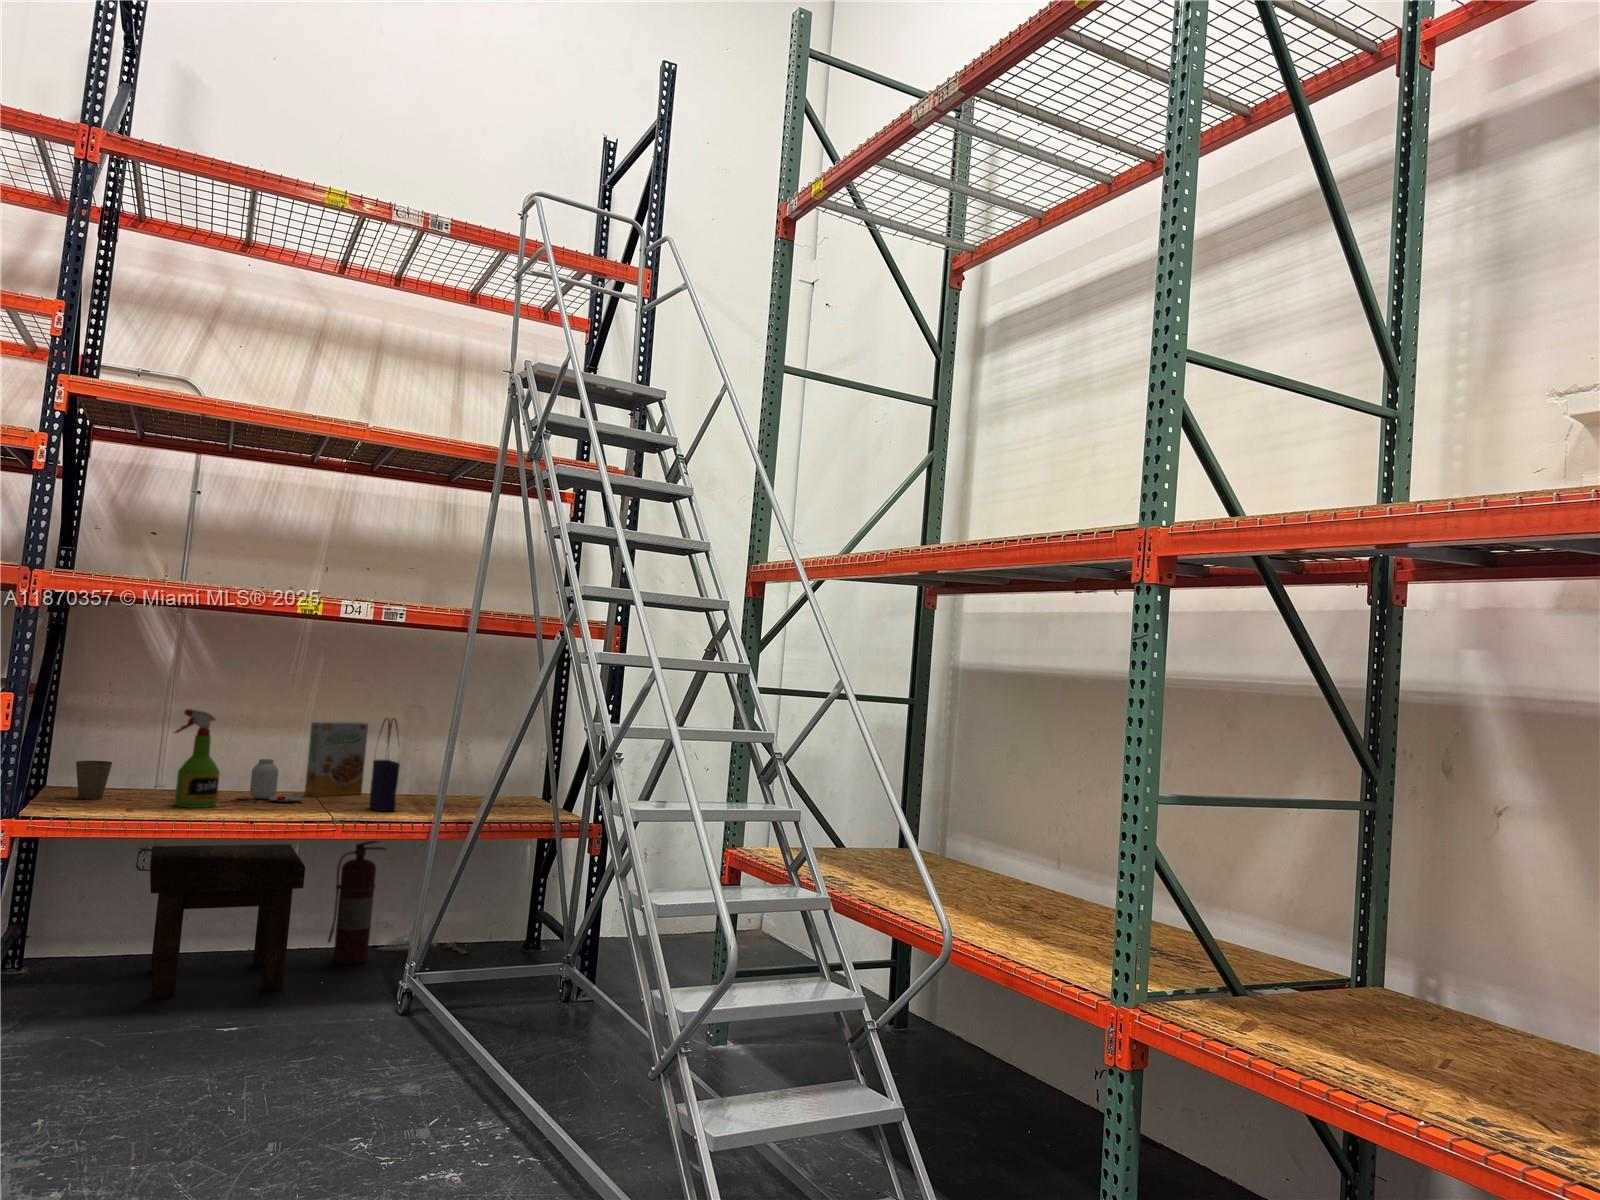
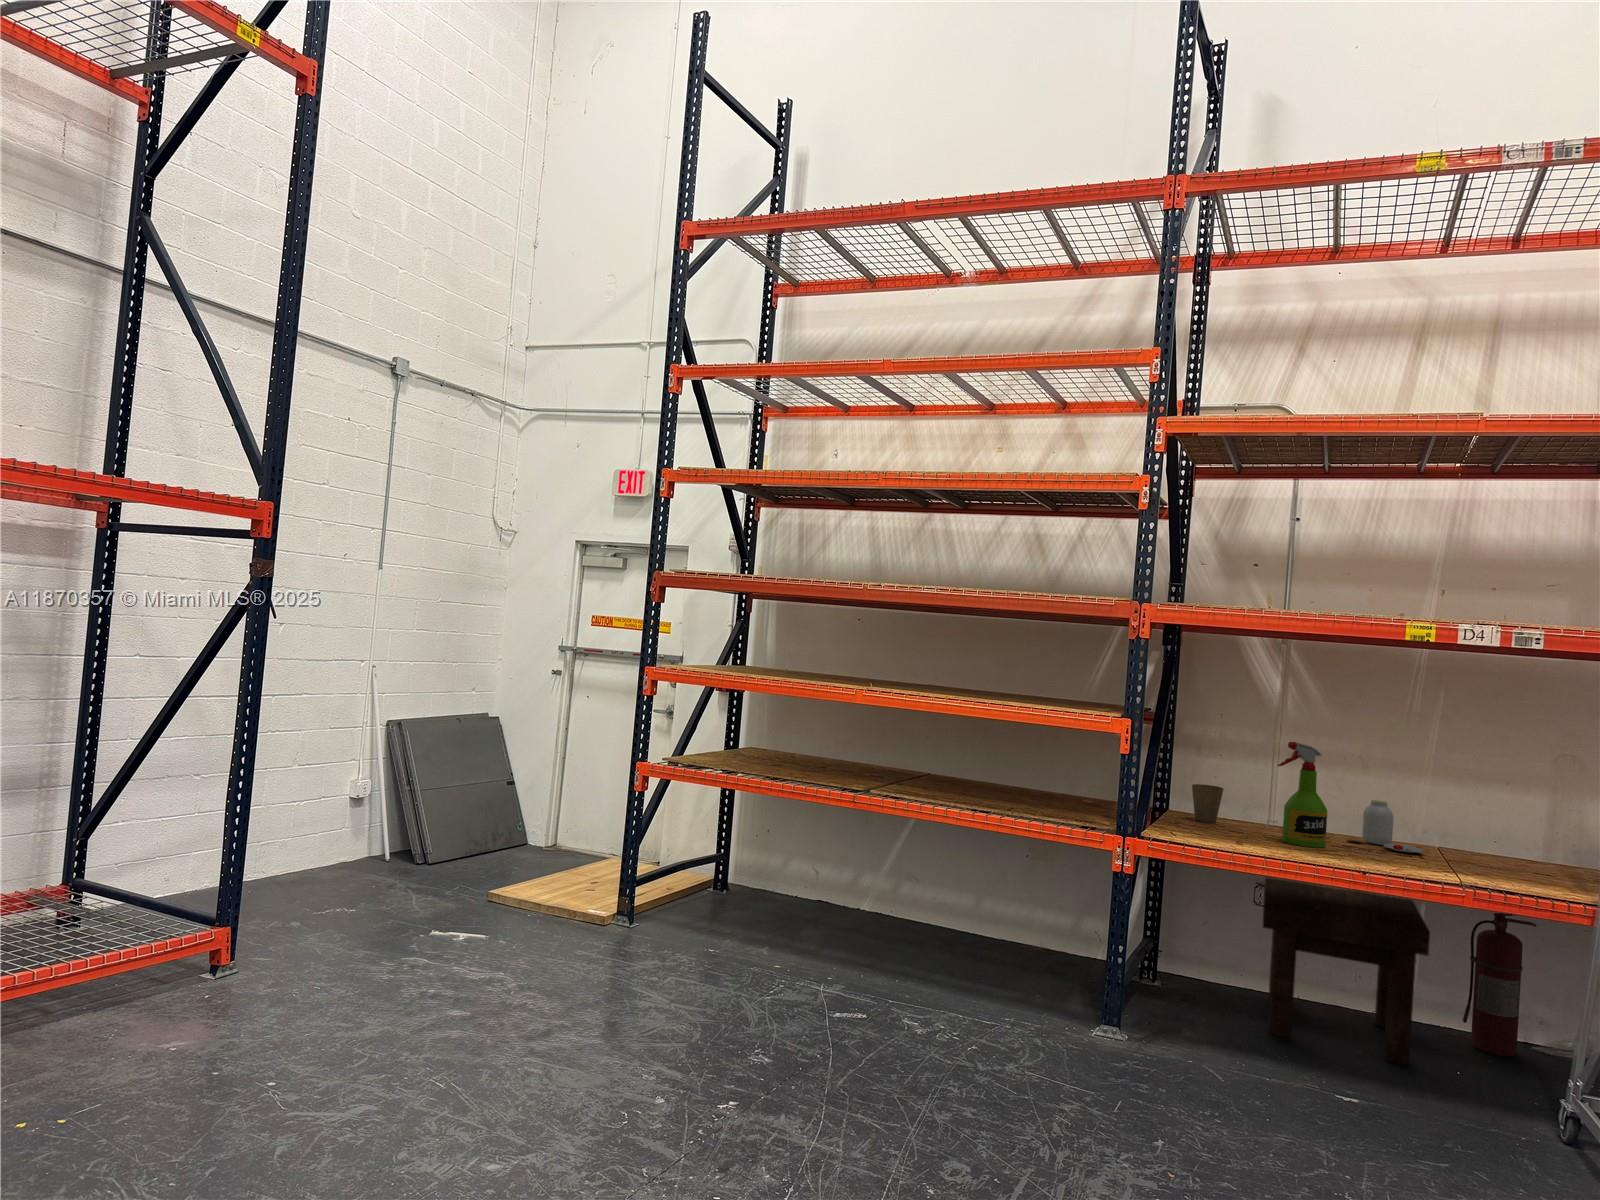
tote bag: present [369,718,400,811] -> none [1509,767,1550,885]
cereal box: present [305,722,368,797] -> none [1426,763,1503,853]

